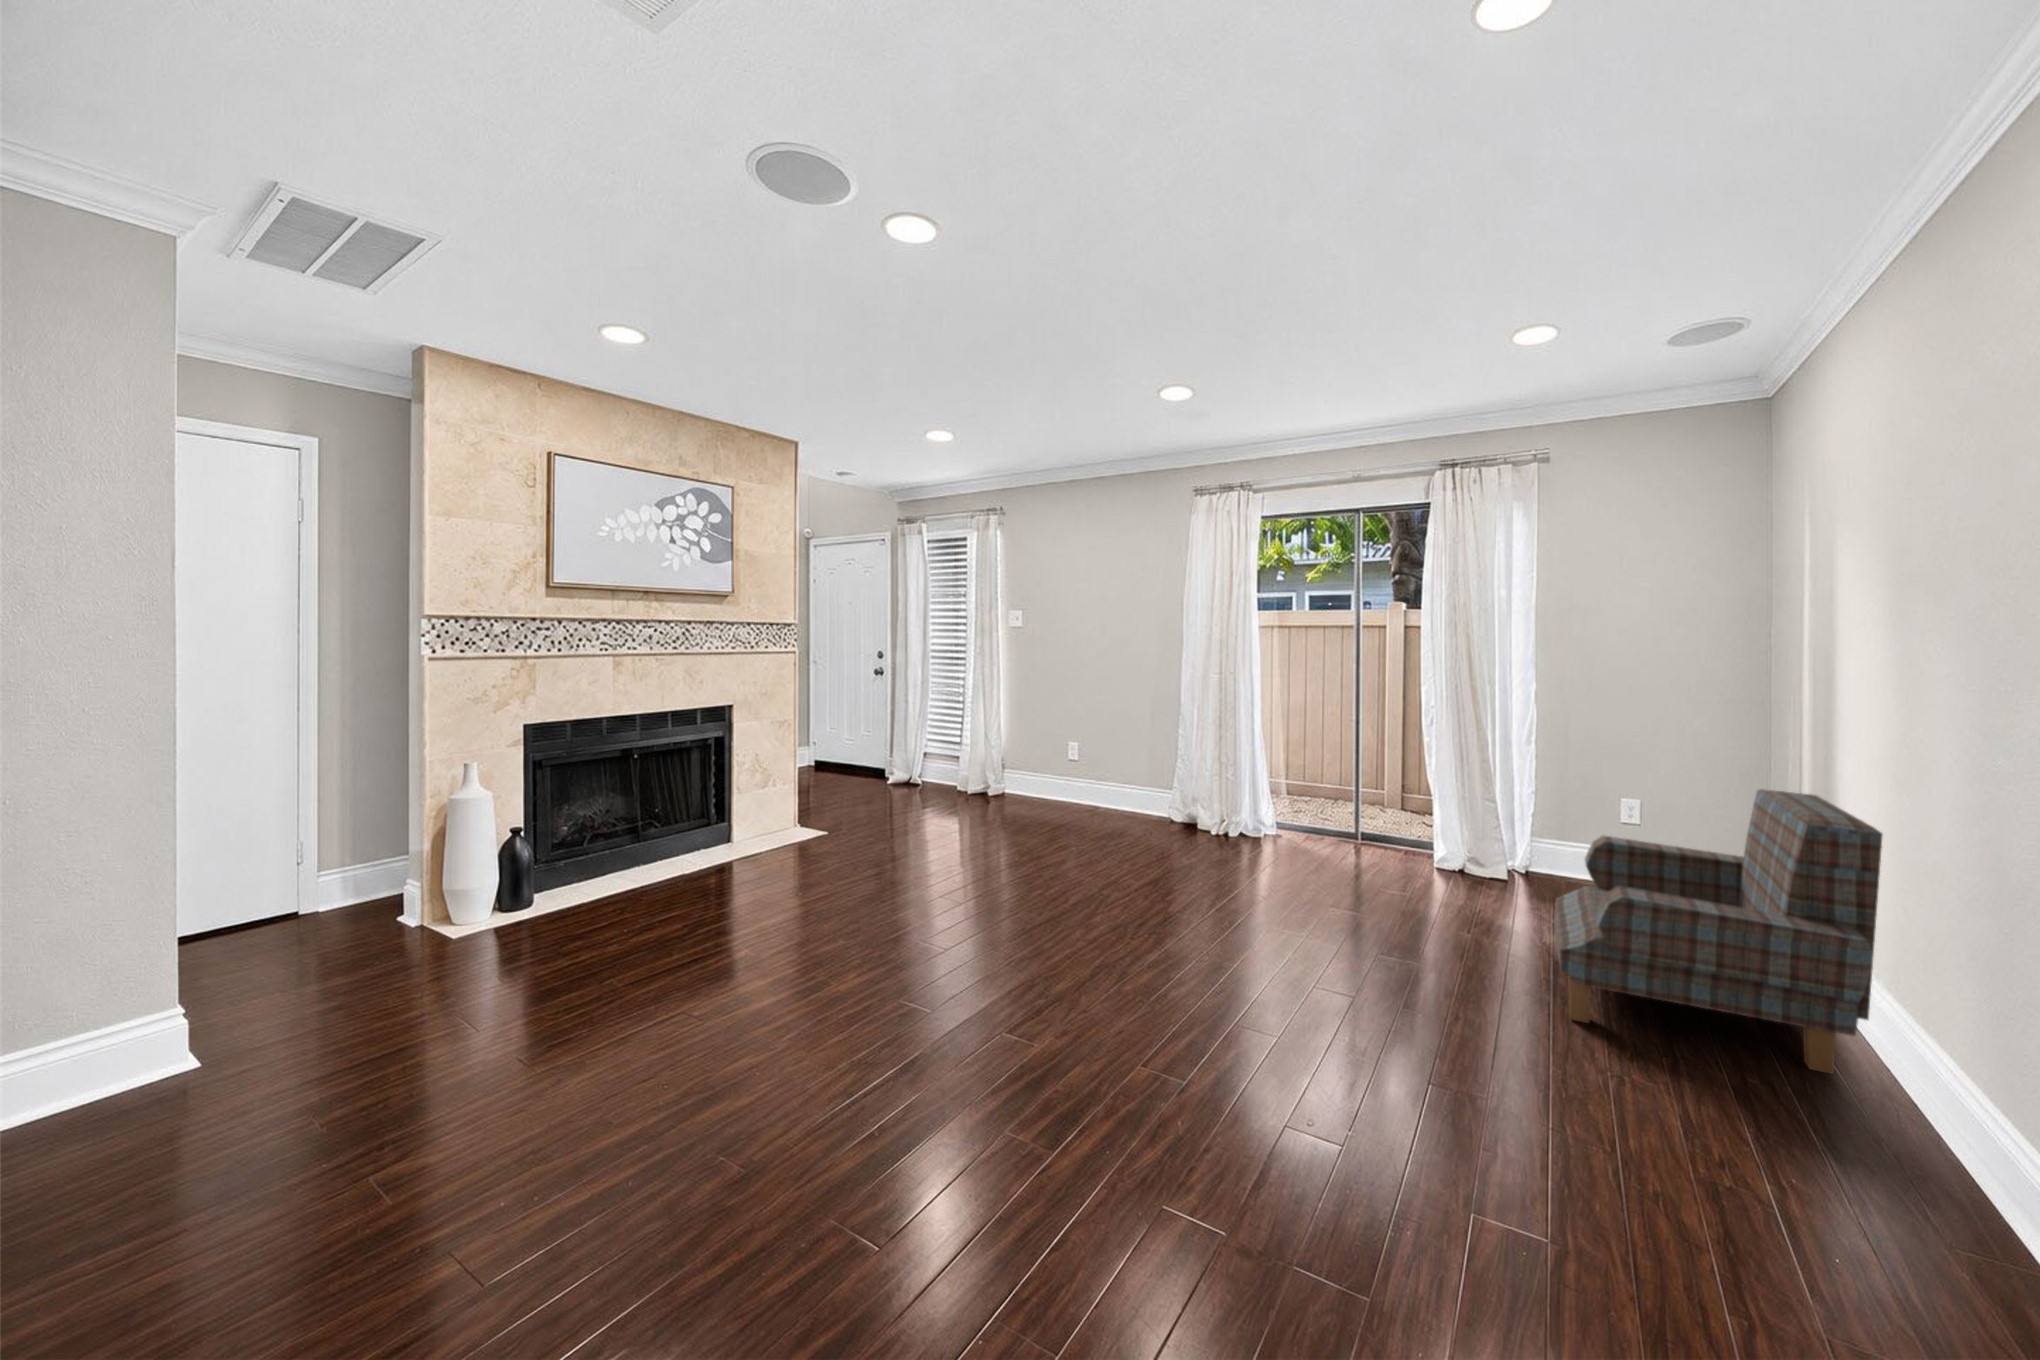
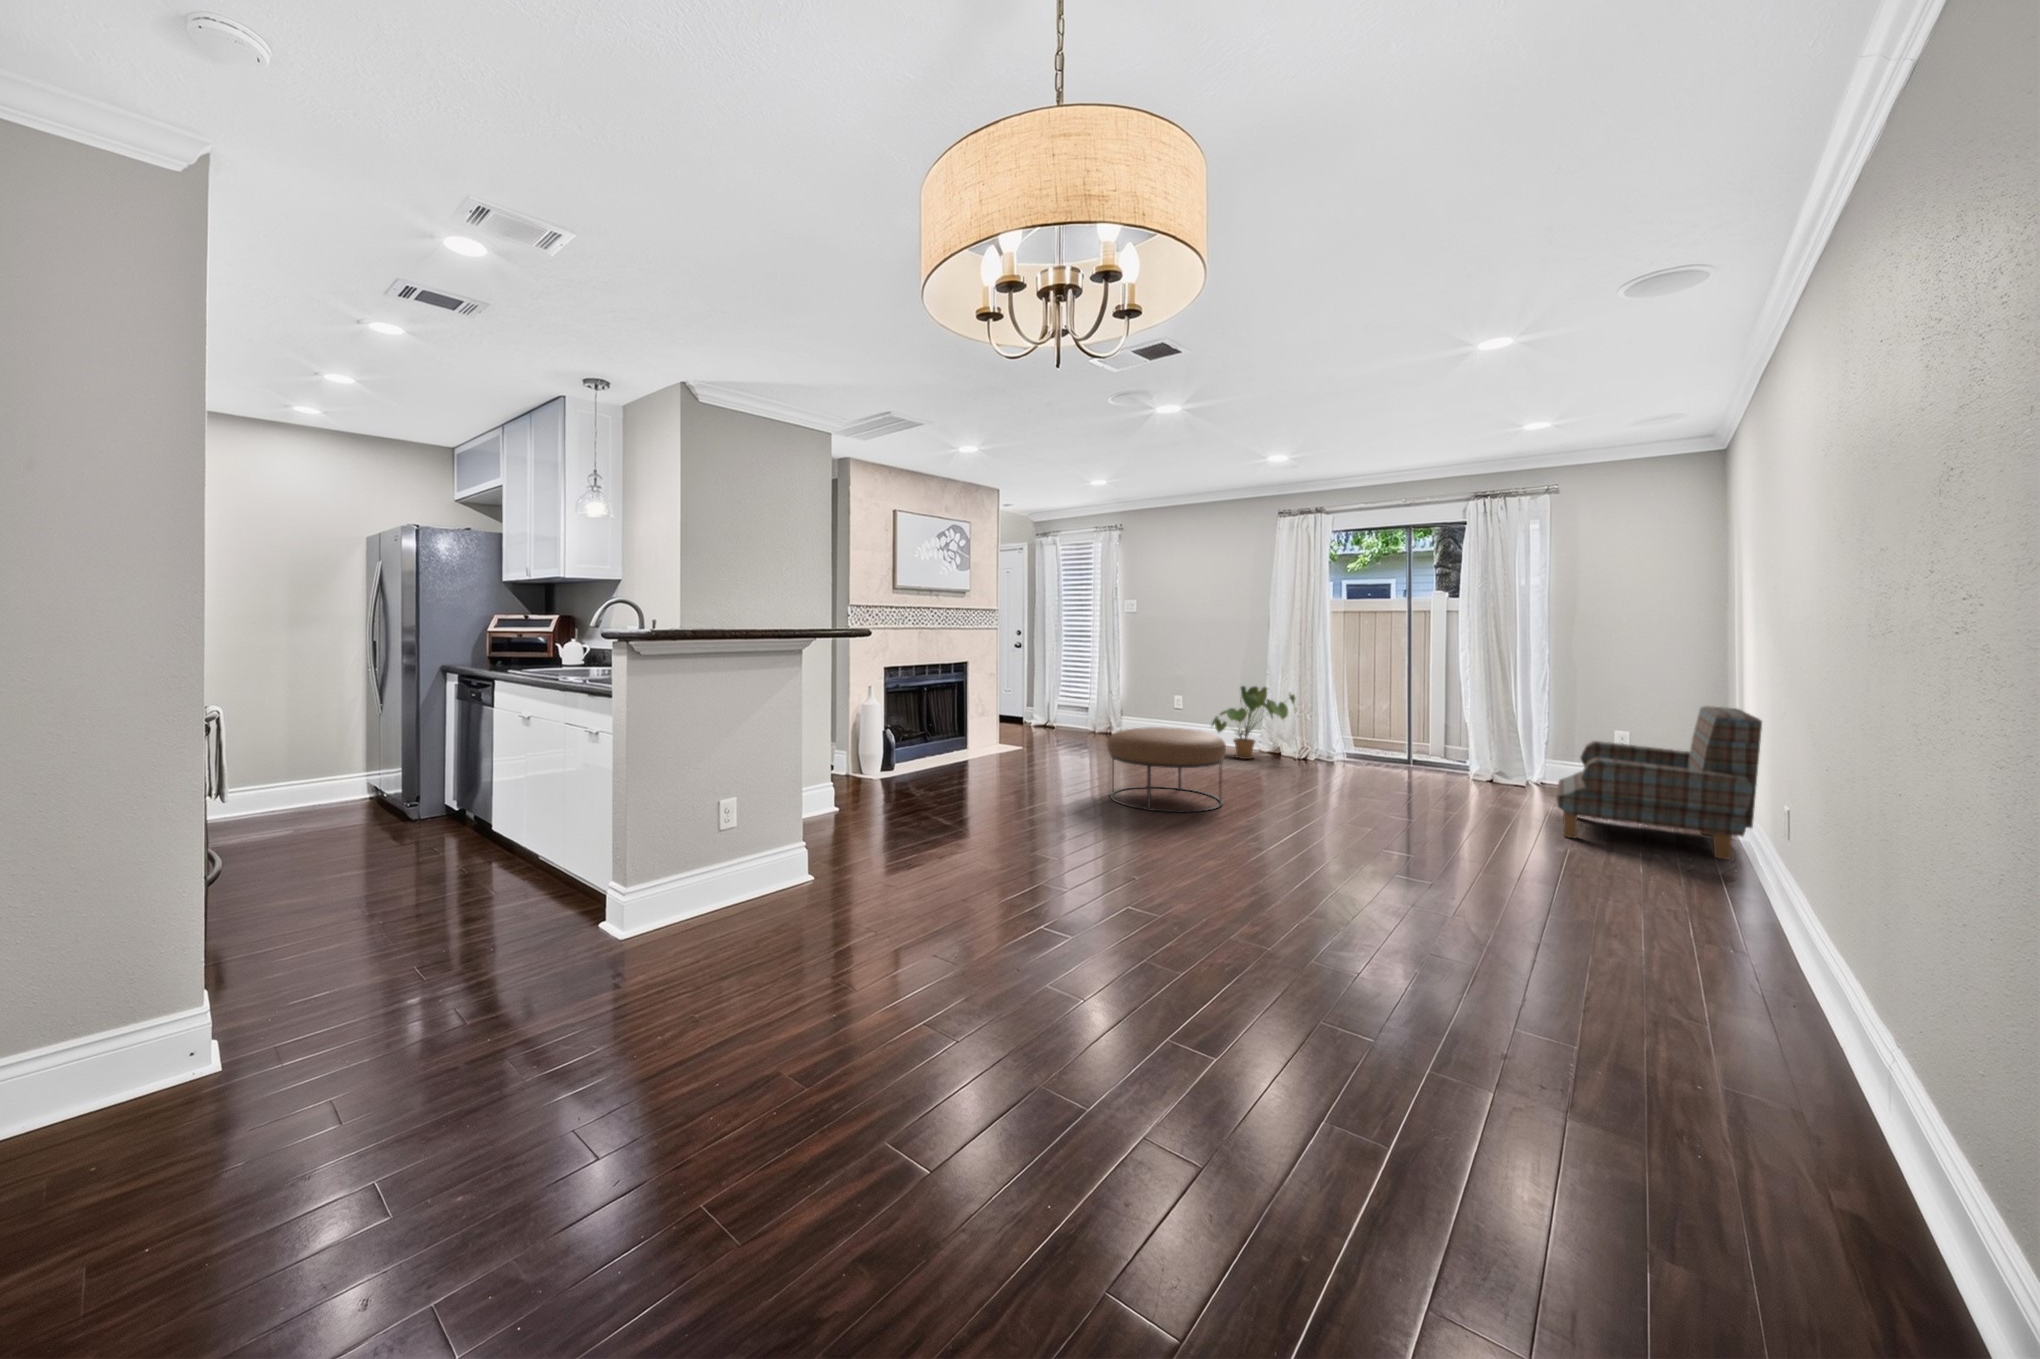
house plant: none [1098,733,1216,840] -> present [1212,686,1296,759]
ottoman: none [860,822,1057,992] -> present [1107,727,1226,812]

